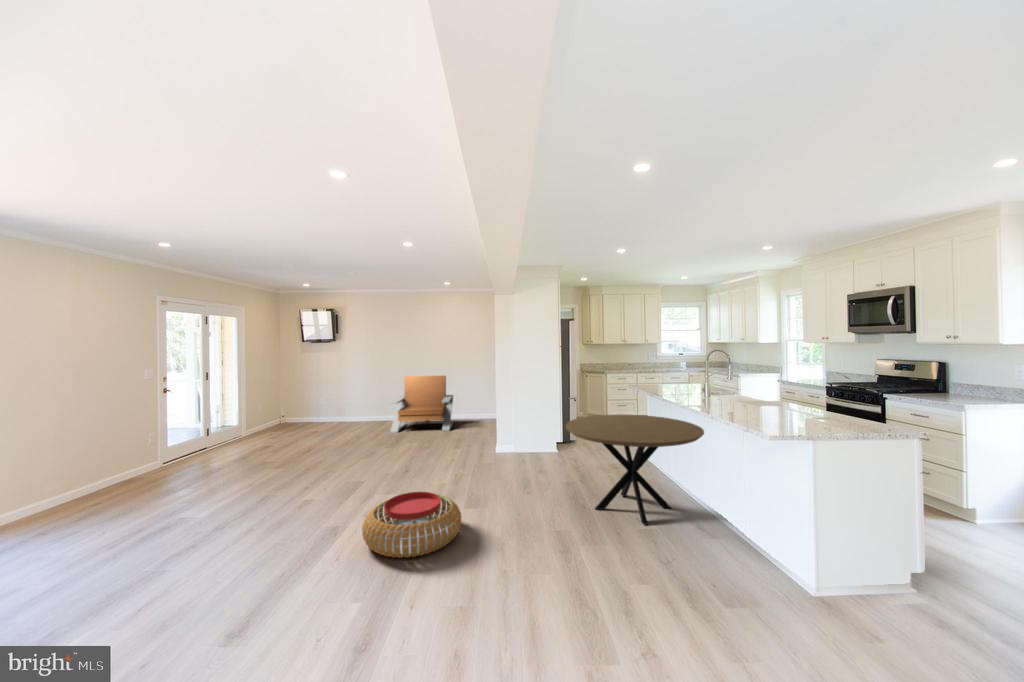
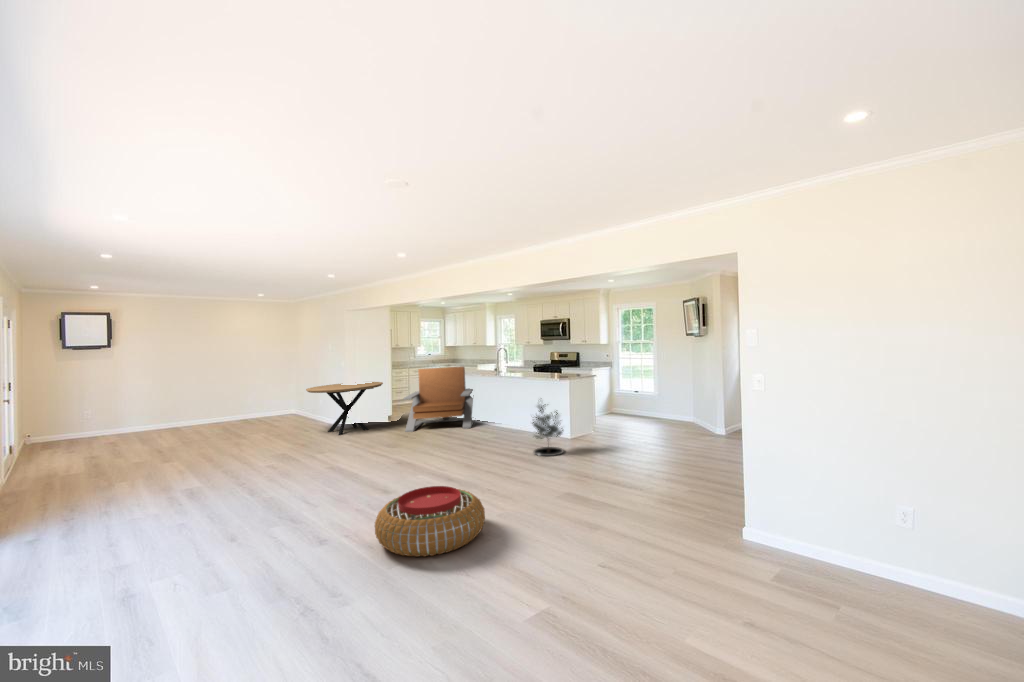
potted tree: none [502,409,533,461] -> present [532,404,563,456]
dining table: present [566,415,704,526] -> present [306,382,383,435]

